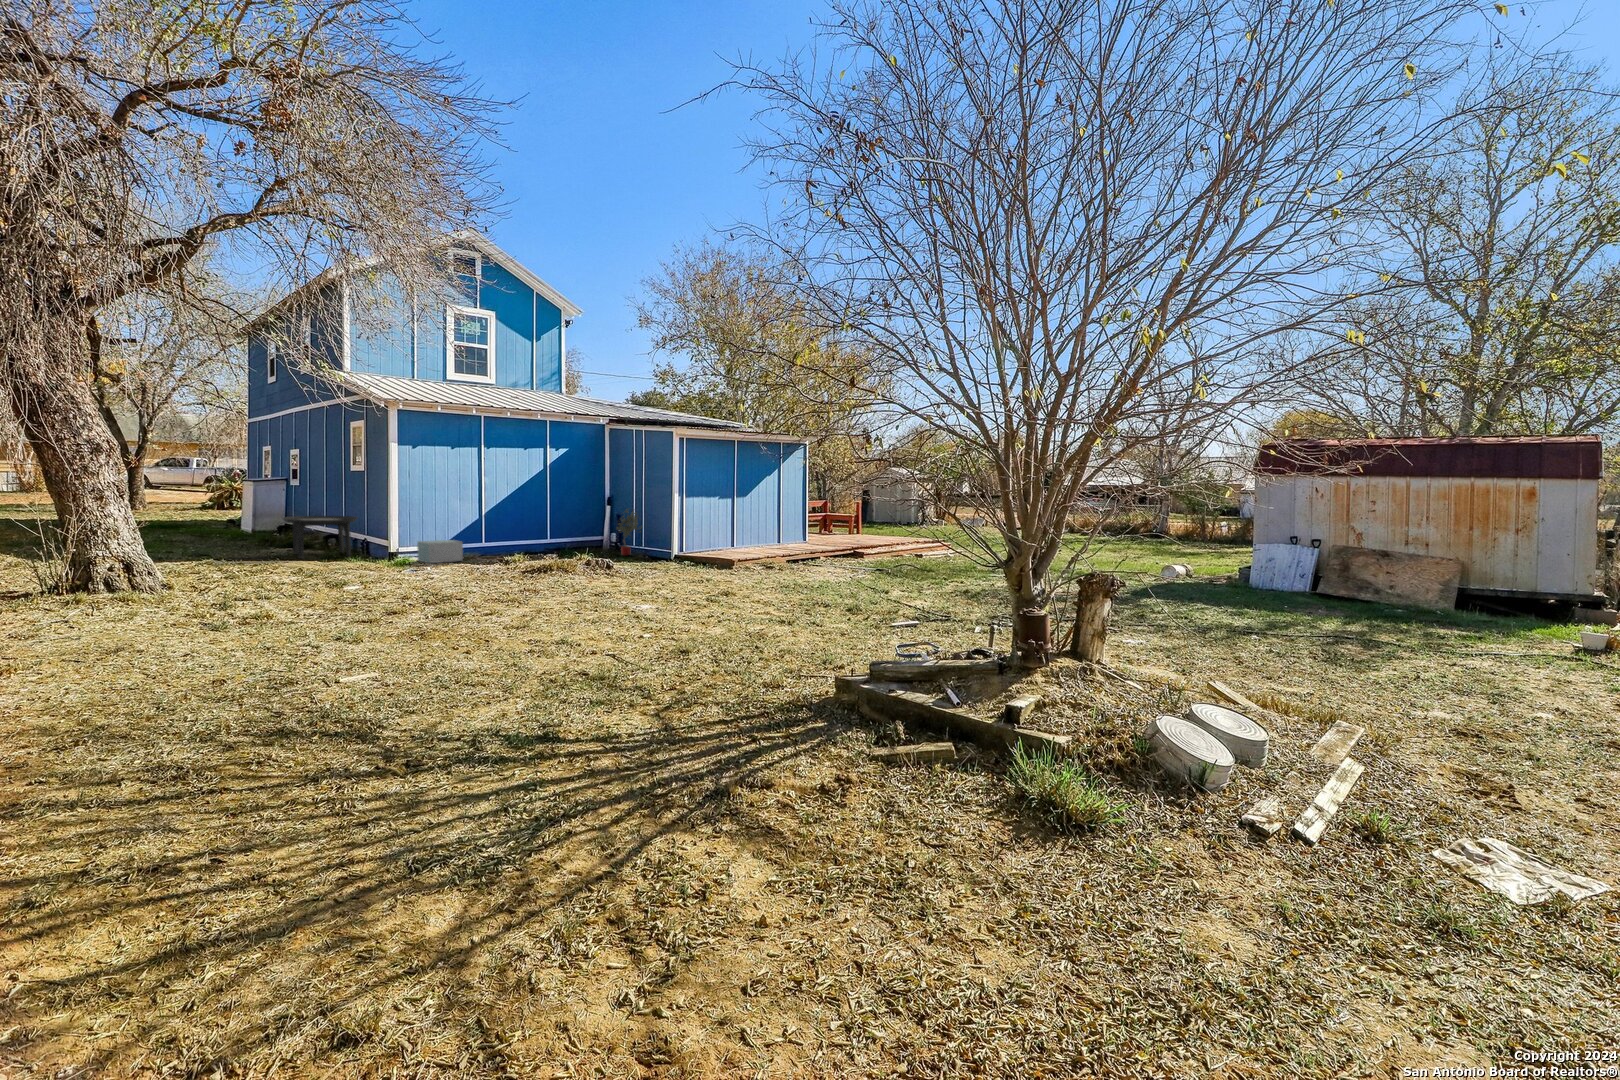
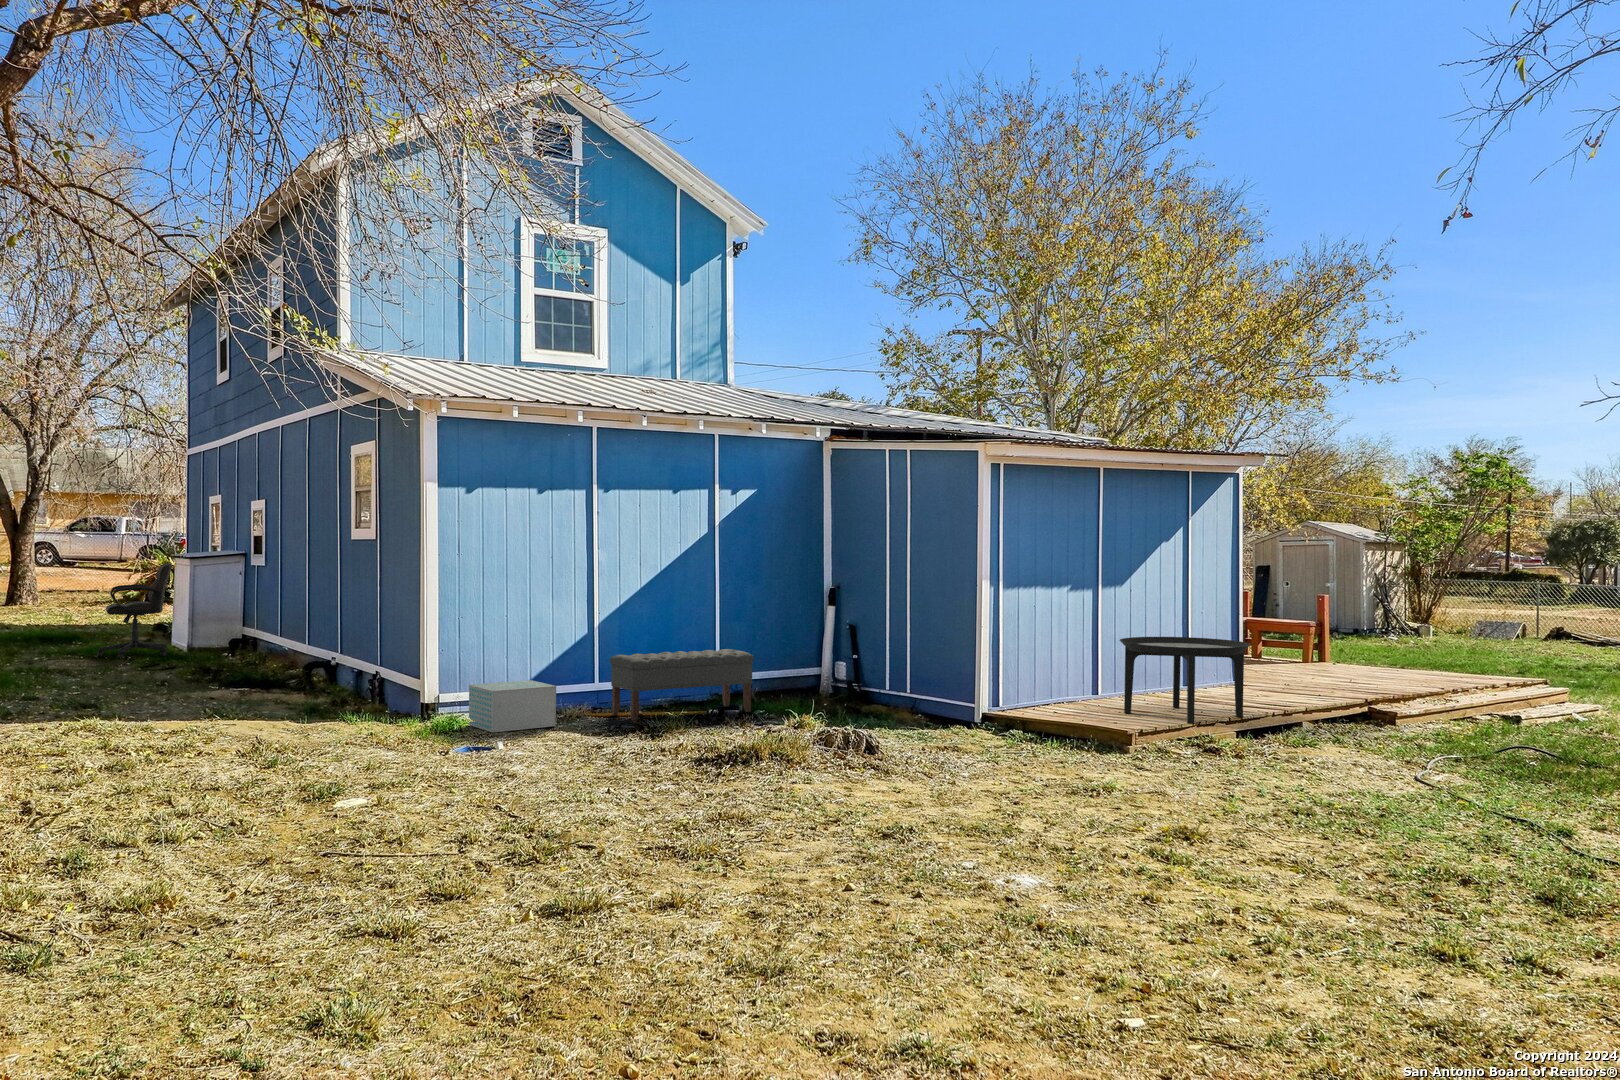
chair: none [199,483,243,536] -> present [97,563,172,659]
potted tree: present [617,509,641,556] -> none [851,612,912,713]
round table: present [283,516,358,558] -> present [1120,637,1250,723]
bench: none [492,526,566,559] -> present [610,649,754,722]

